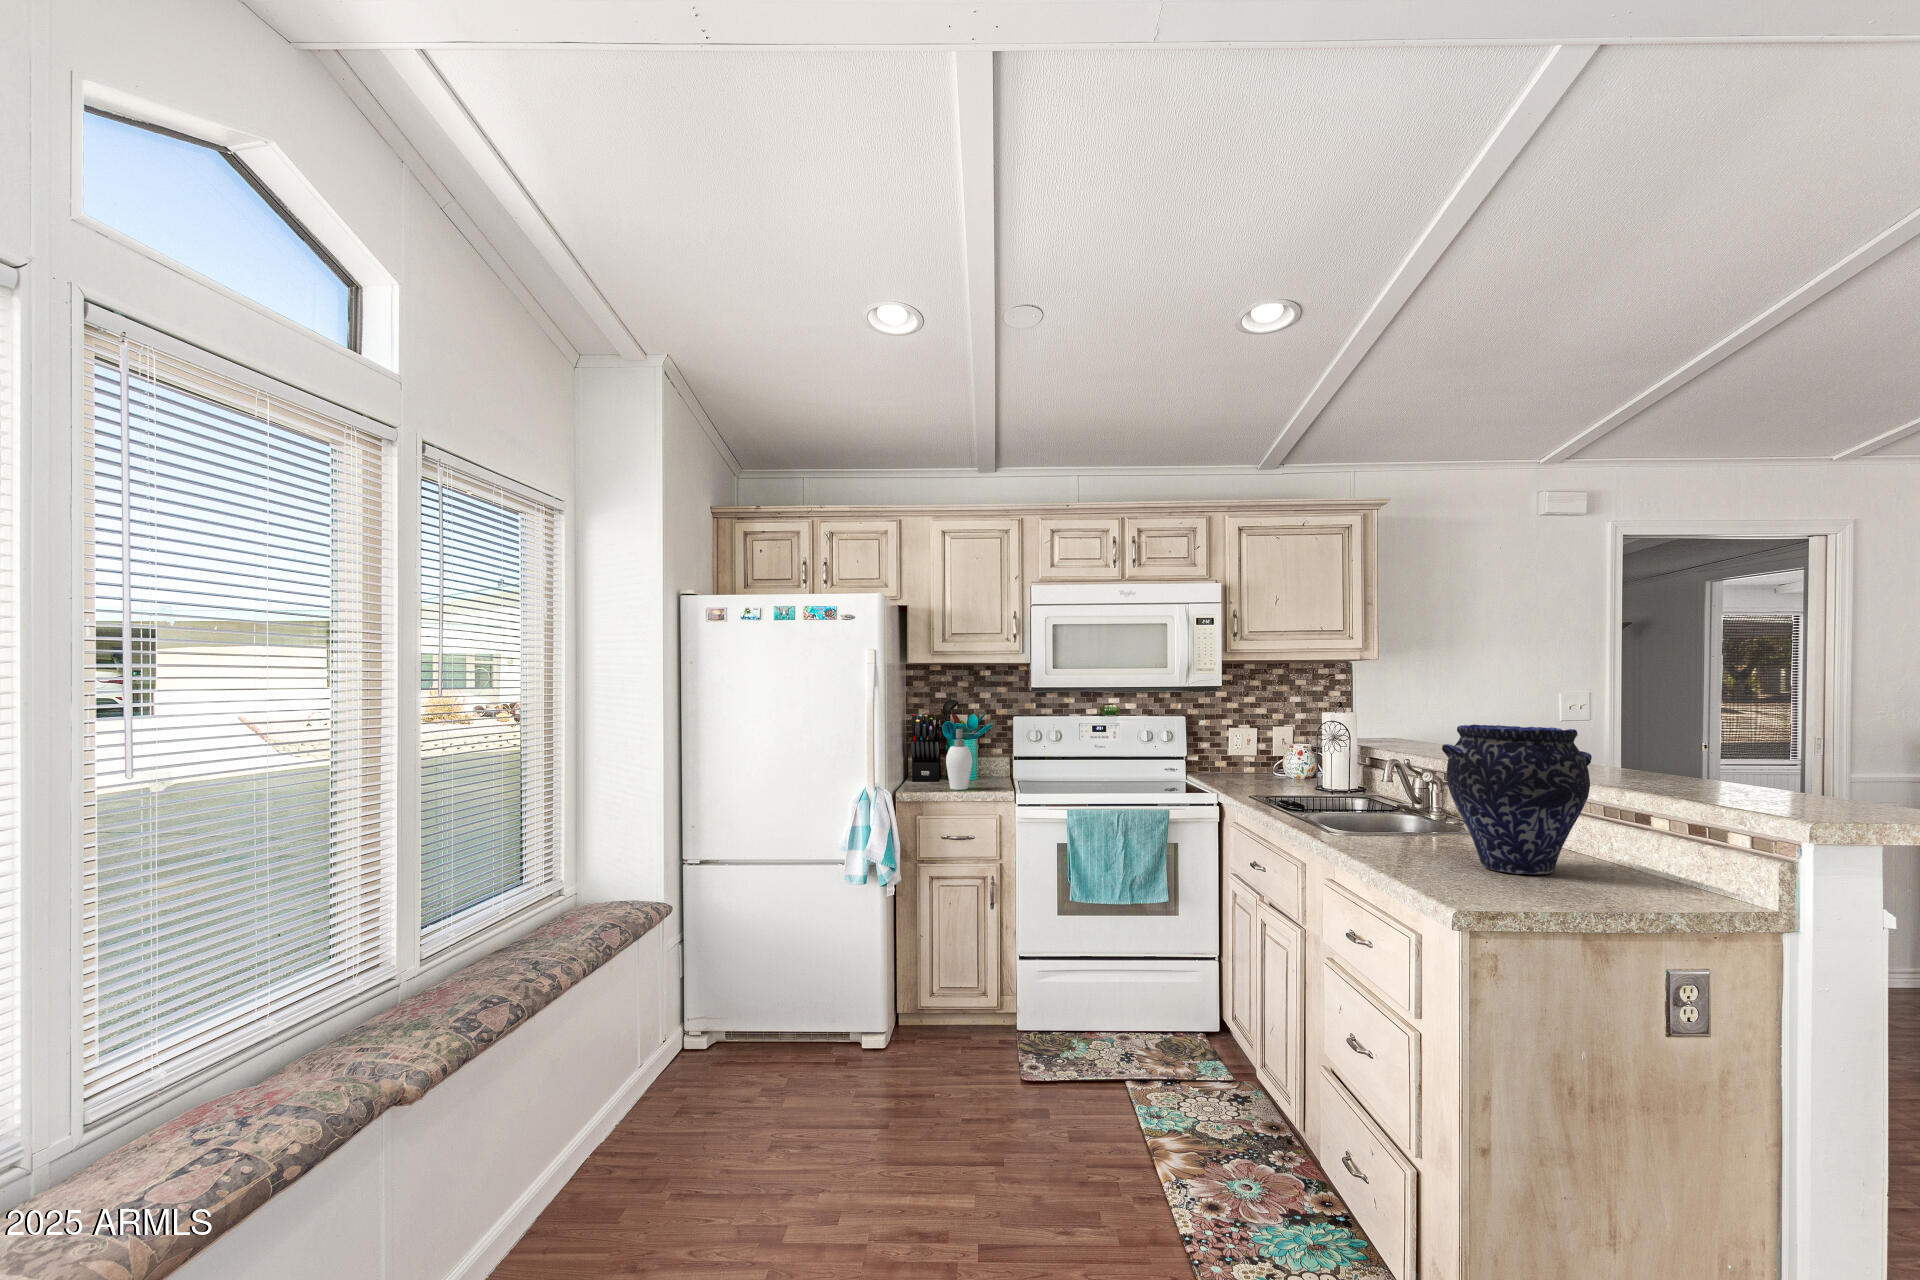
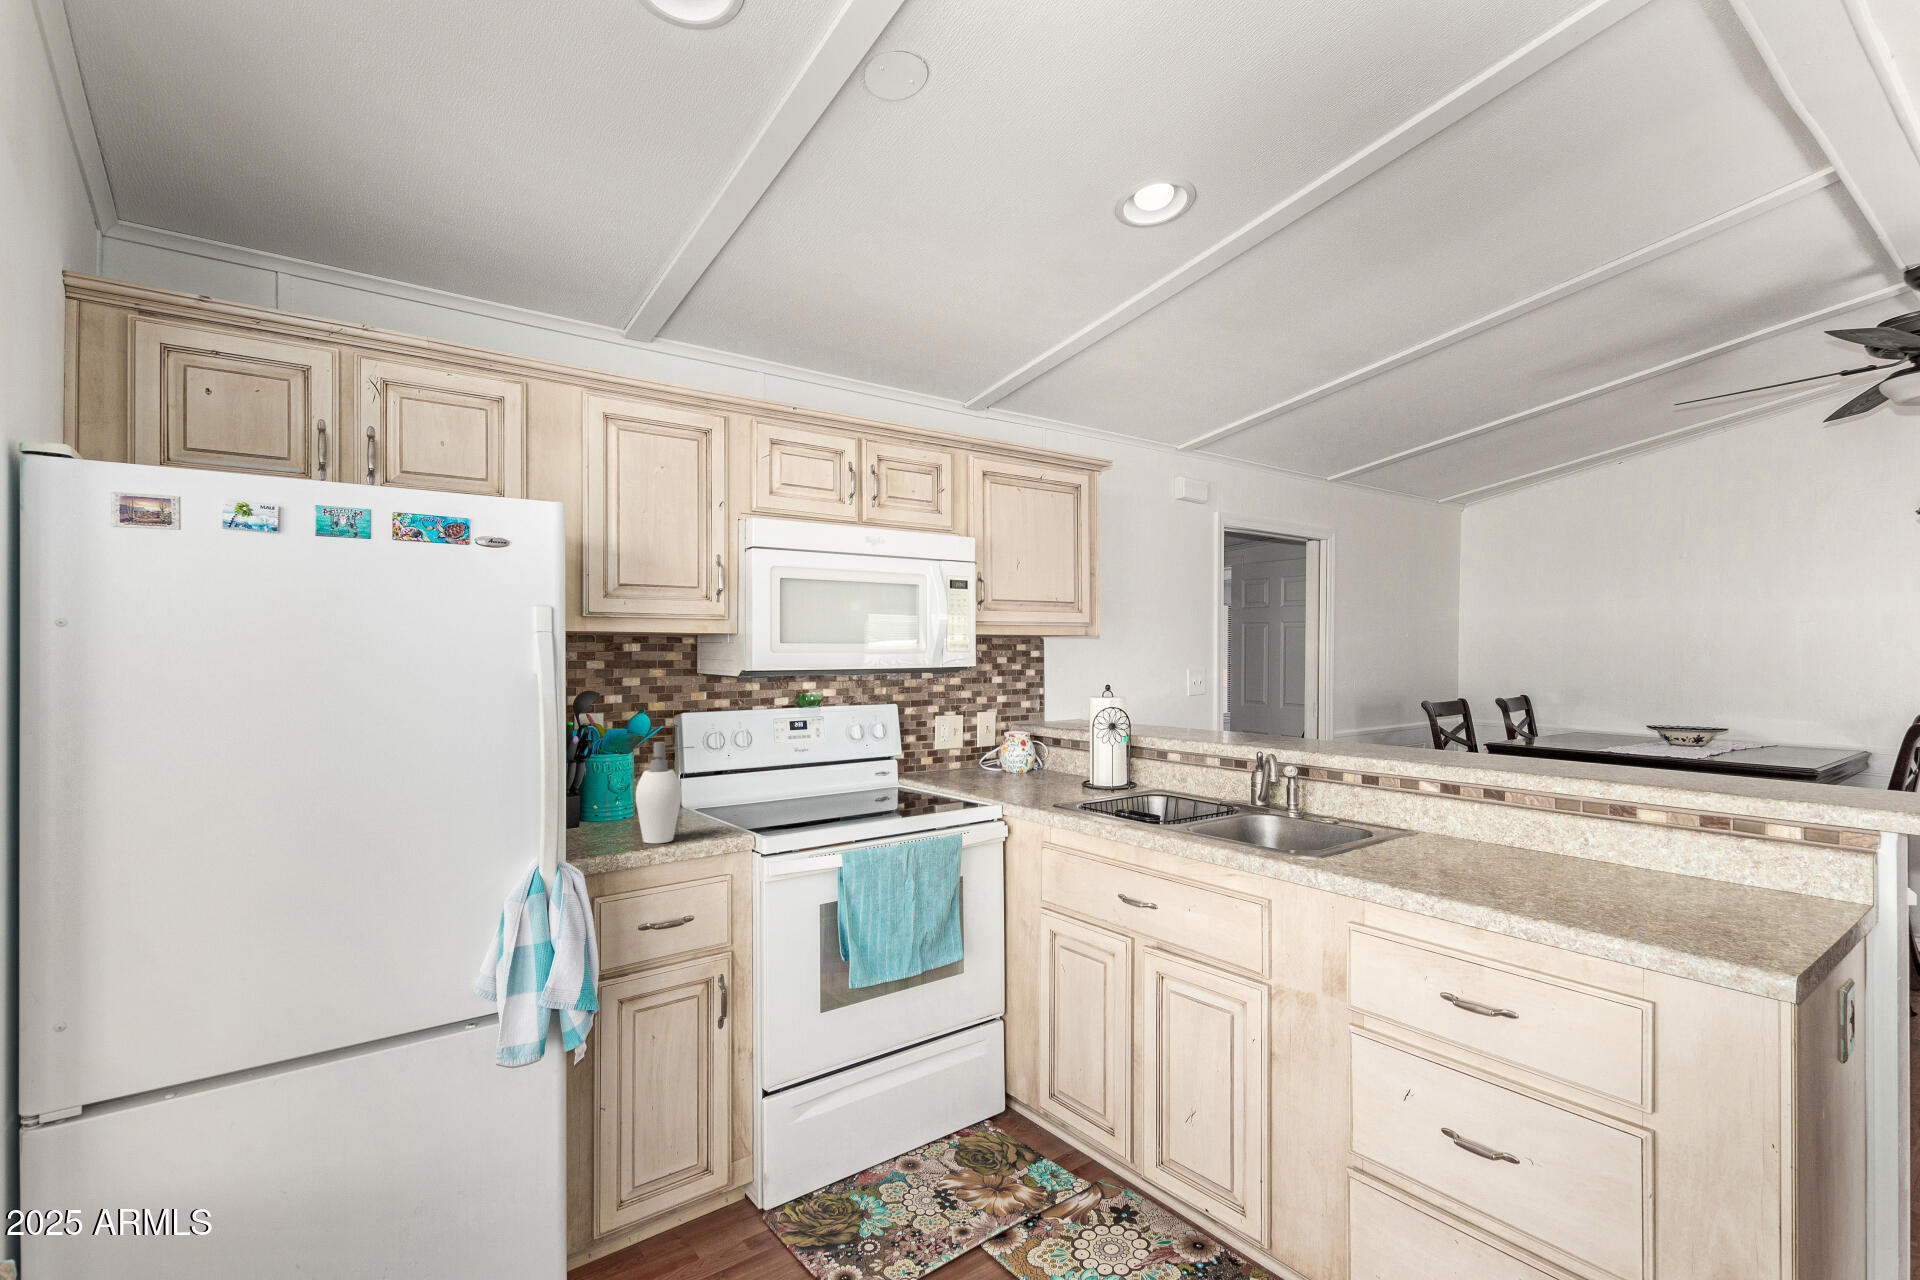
vase: present [1442,724,1592,874] -> none [1520,725,1702,908]

